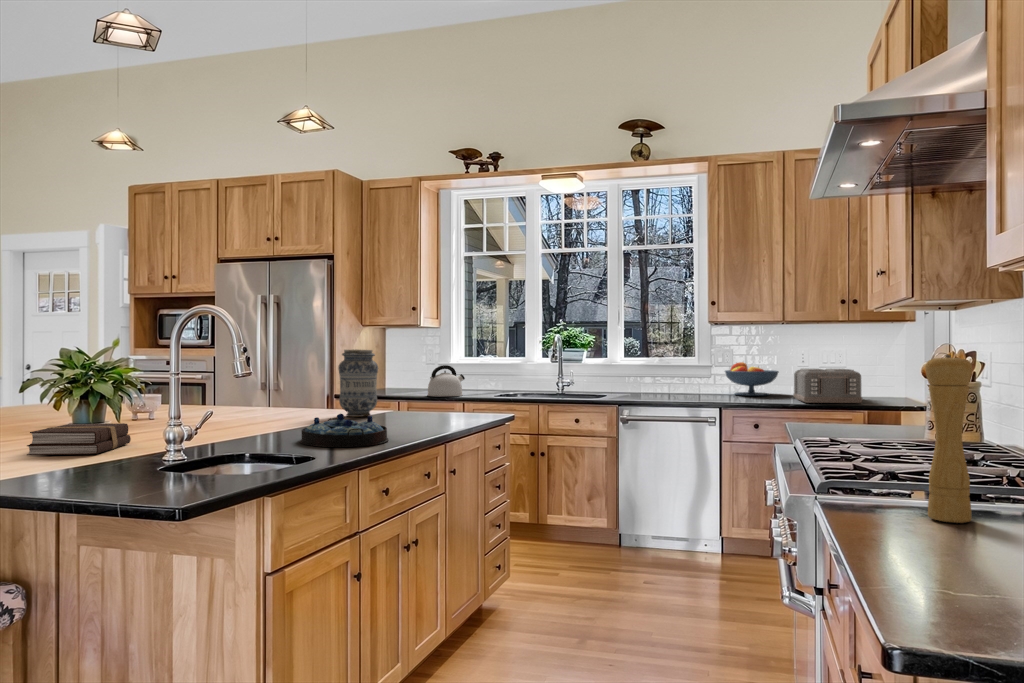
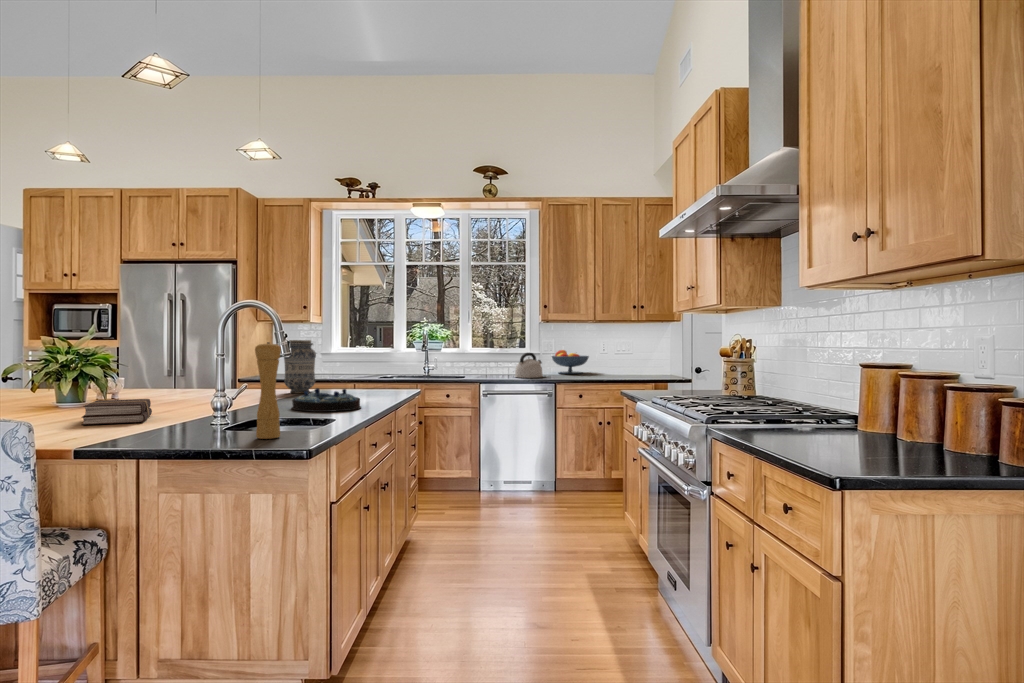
pepper mill: present [925,355,972,523] -> present [255,342,281,439]
kettle: present [428,365,465,396] -> present [515,353,543,378]
toaster: present [793,369,862,403] -> none [600,354,647,378]

